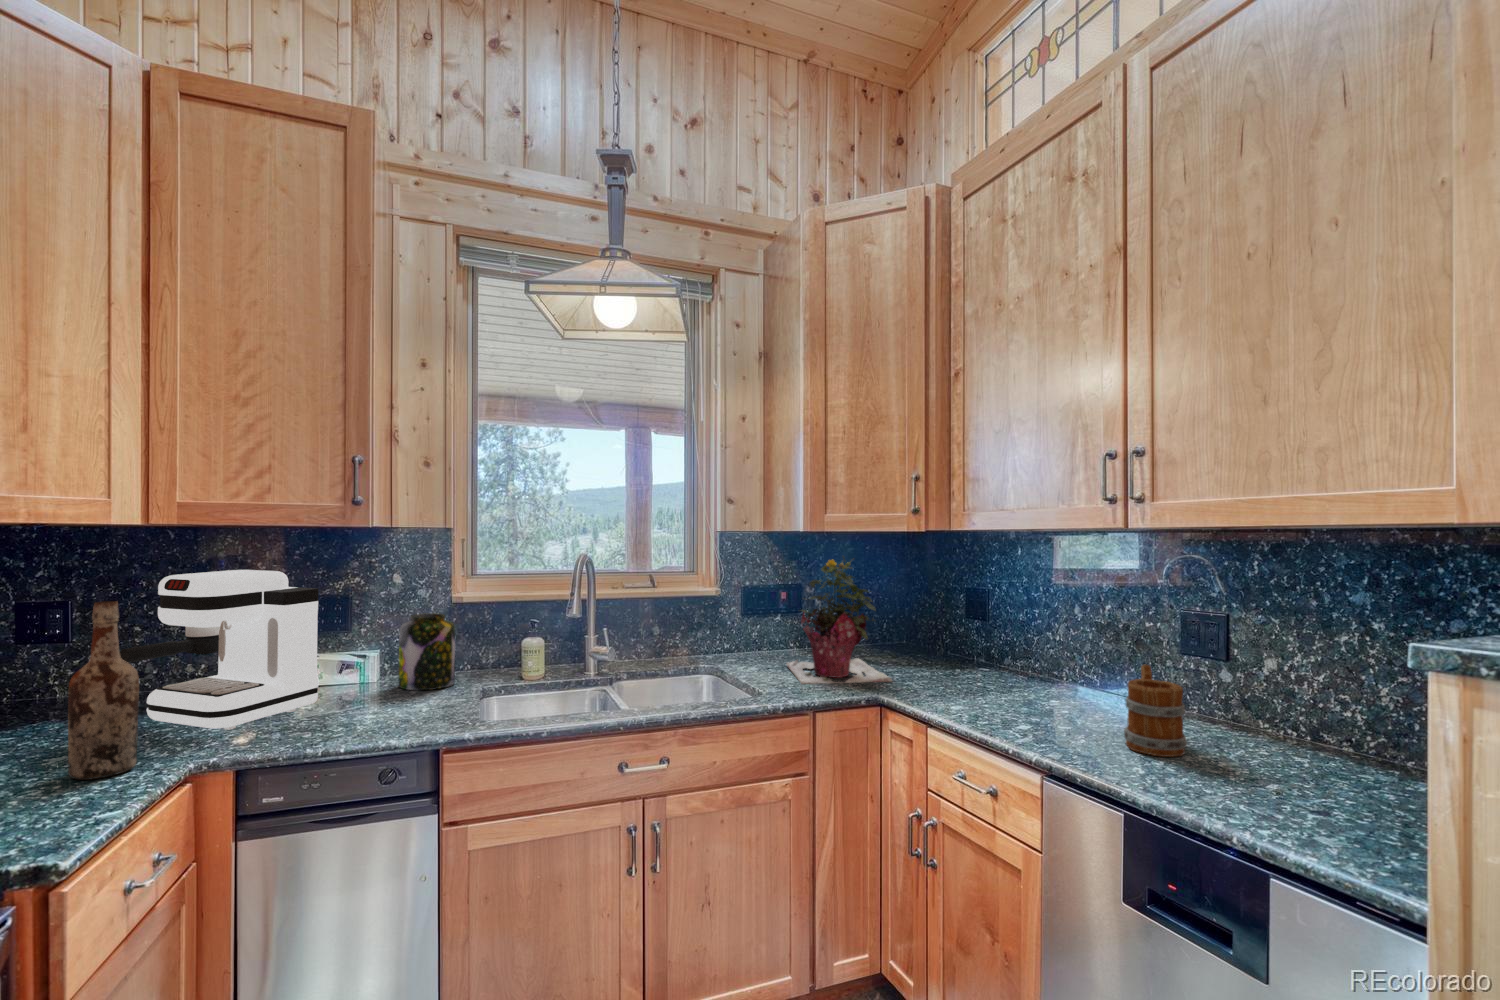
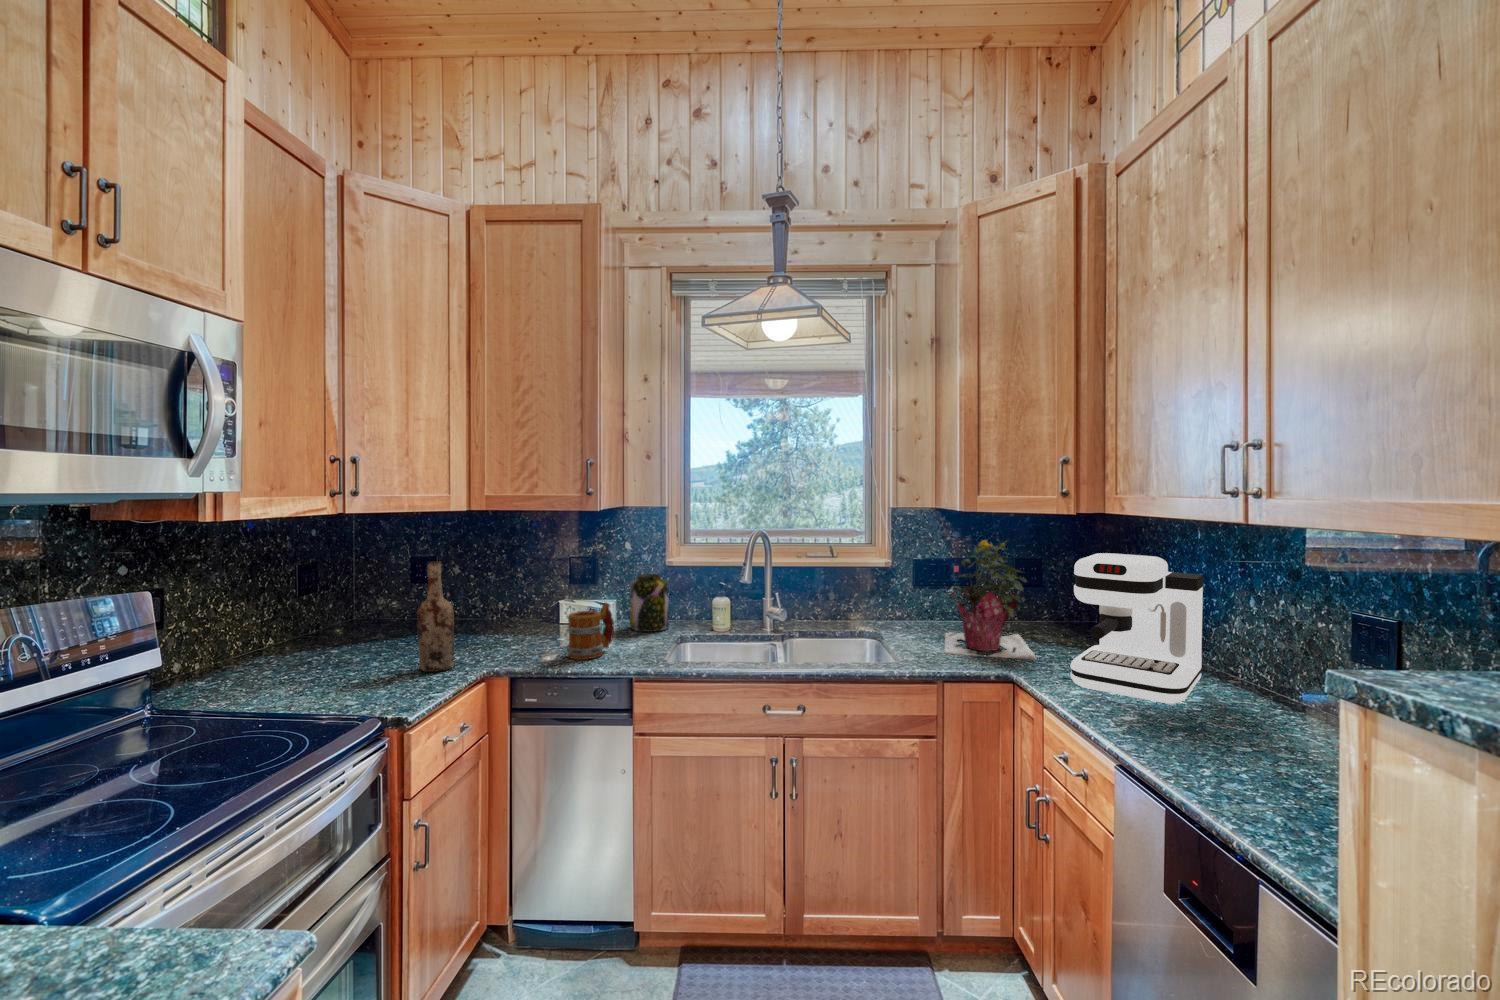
coffee maker: present [120,570,319,730] -> present [1071,553,1203,705]
mug: present [1124,665,1187,757] -> present [567,603,614,660]

